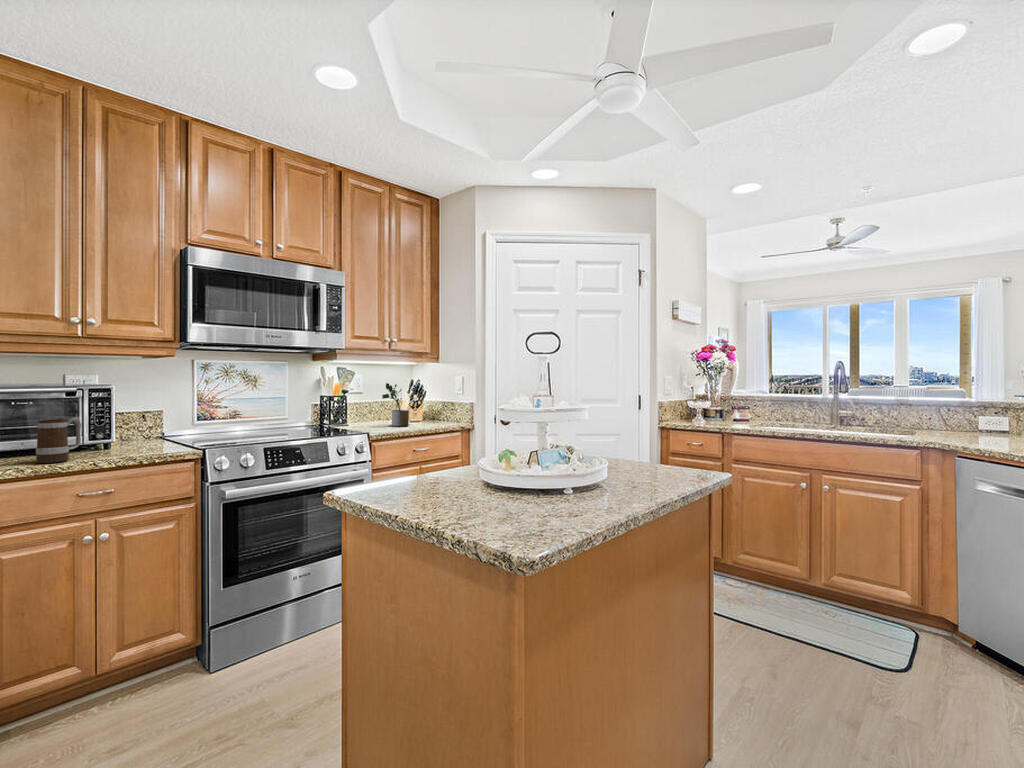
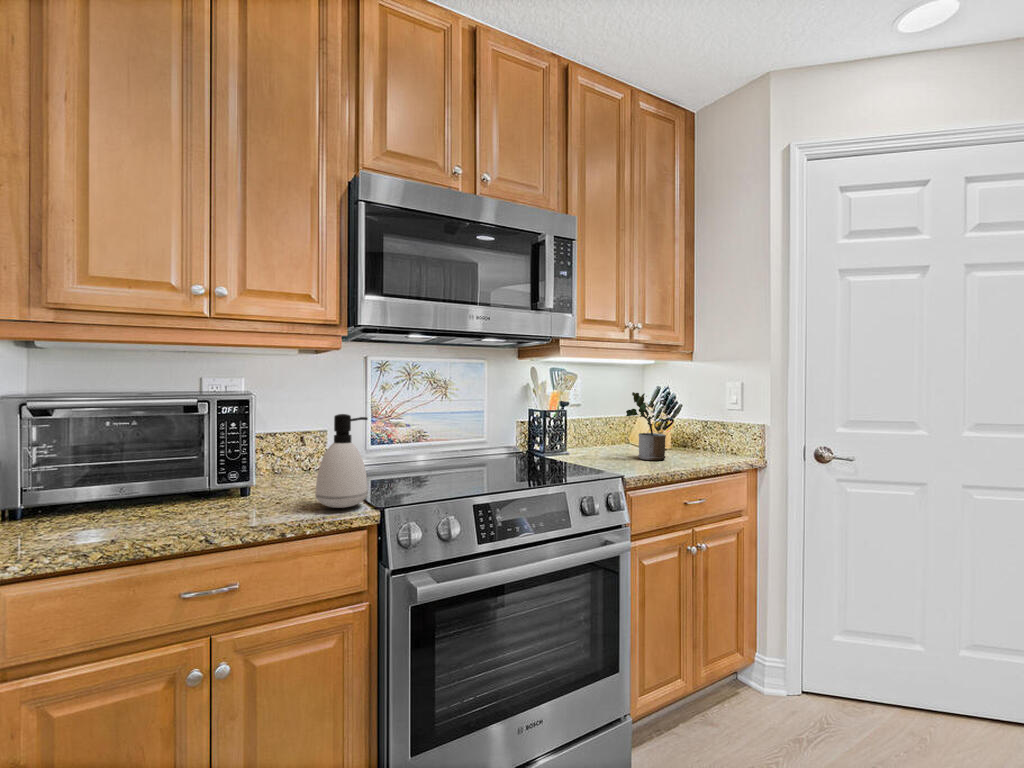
soap dispenser: none [160,396,194,450] -> present [316,414,368,508]
mug: present [36,418,81,463] -> none [121,452,195,535]

